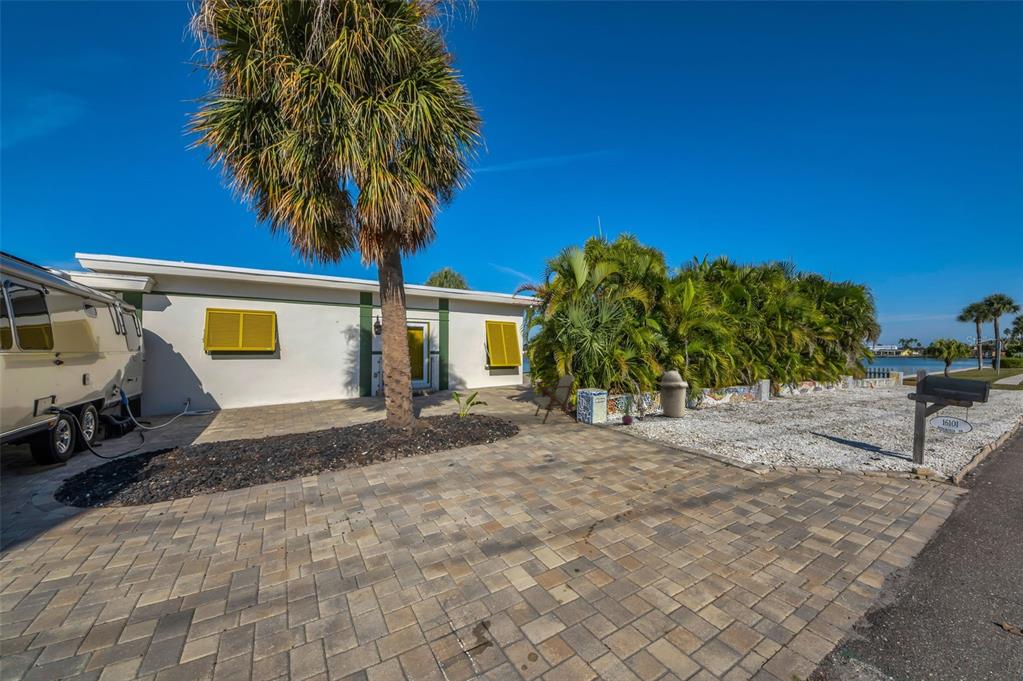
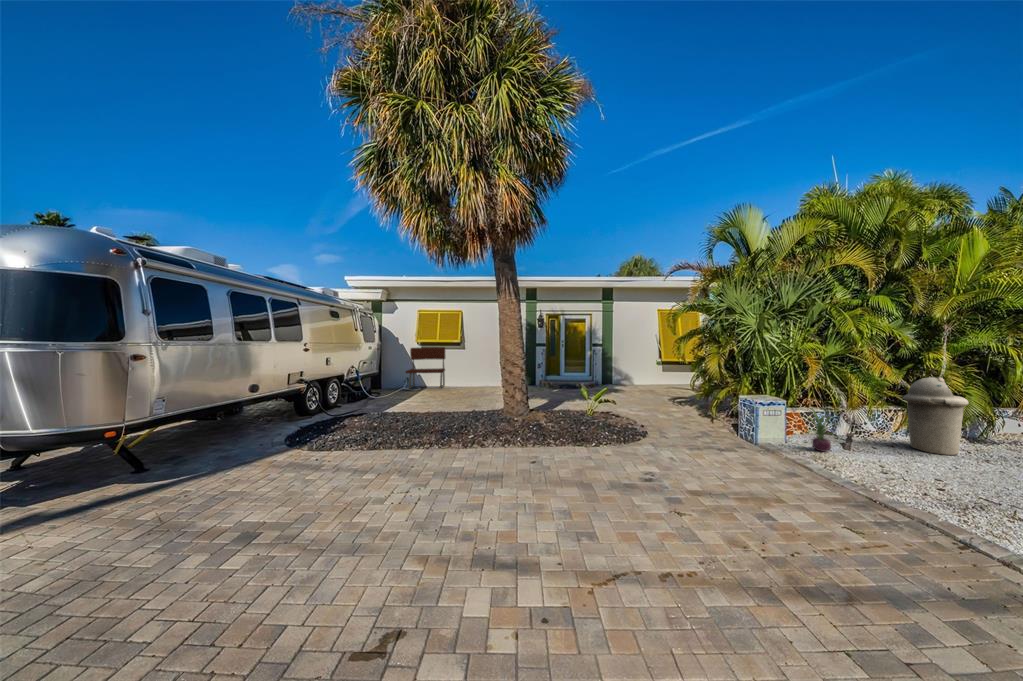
bench: none [193,357,254,413] -> present [406,347,445,388]
lounge chair: present [534,375,578,424] -> none [683,371,739,438]

